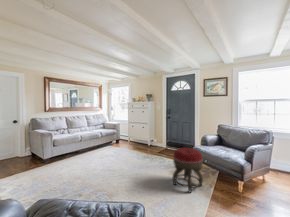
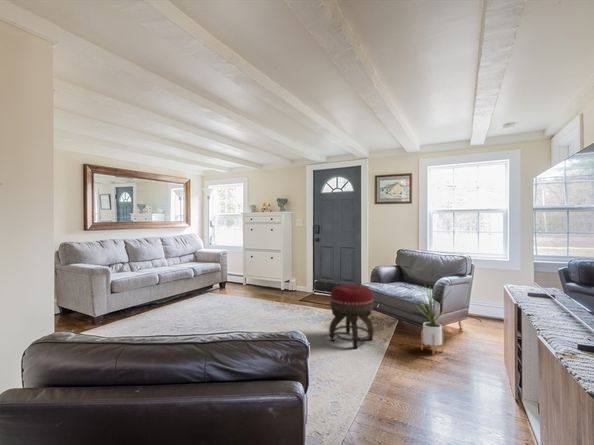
house plant: none [232,149,264,203] -> present [420,290,447,355]

